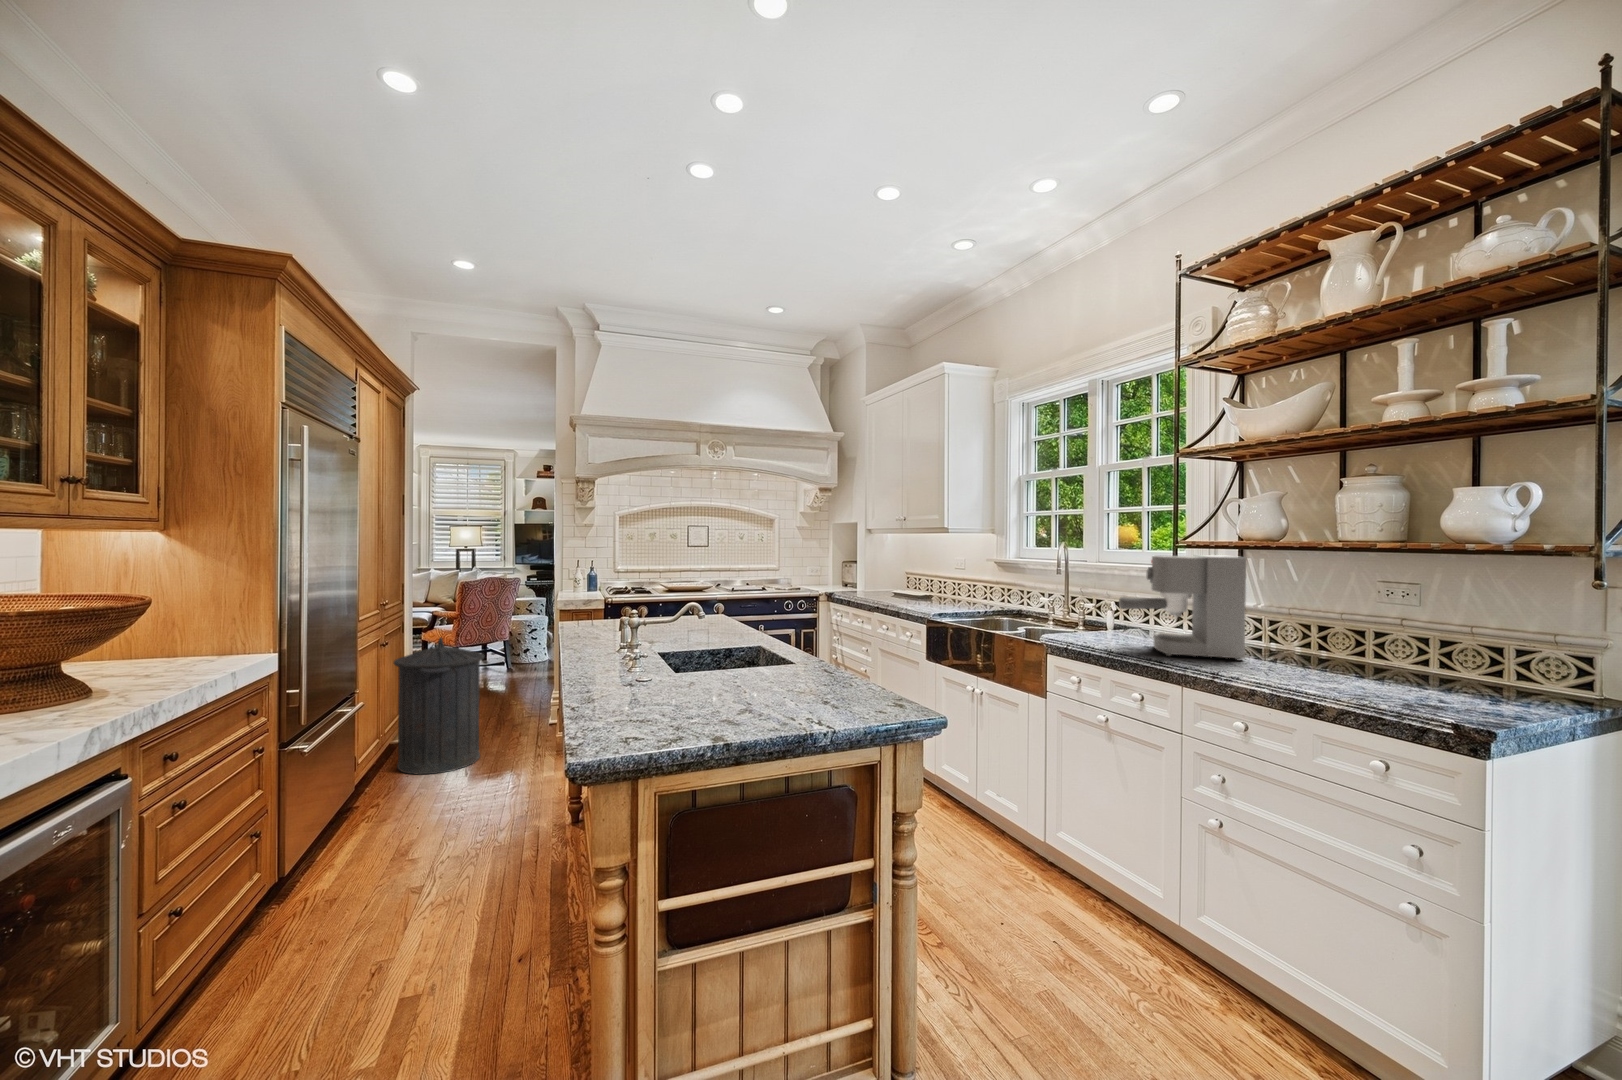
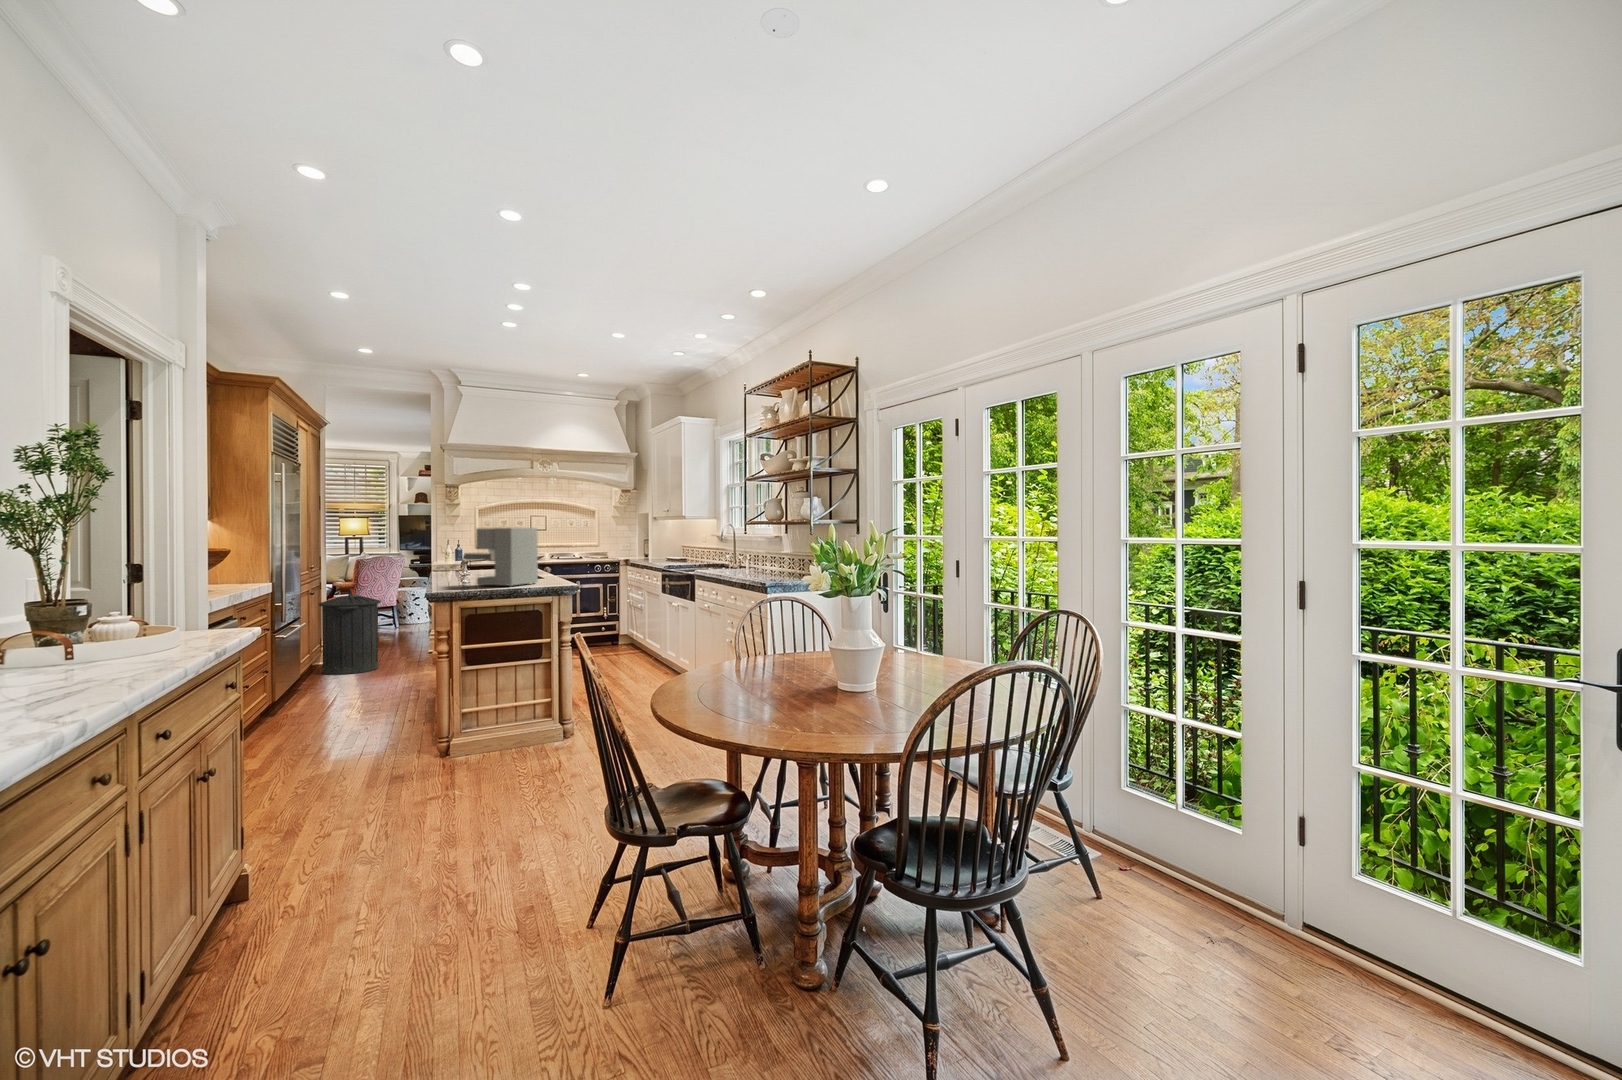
coffee maker: present [1119,555,1246,660] -> present [464,528,538,587]

